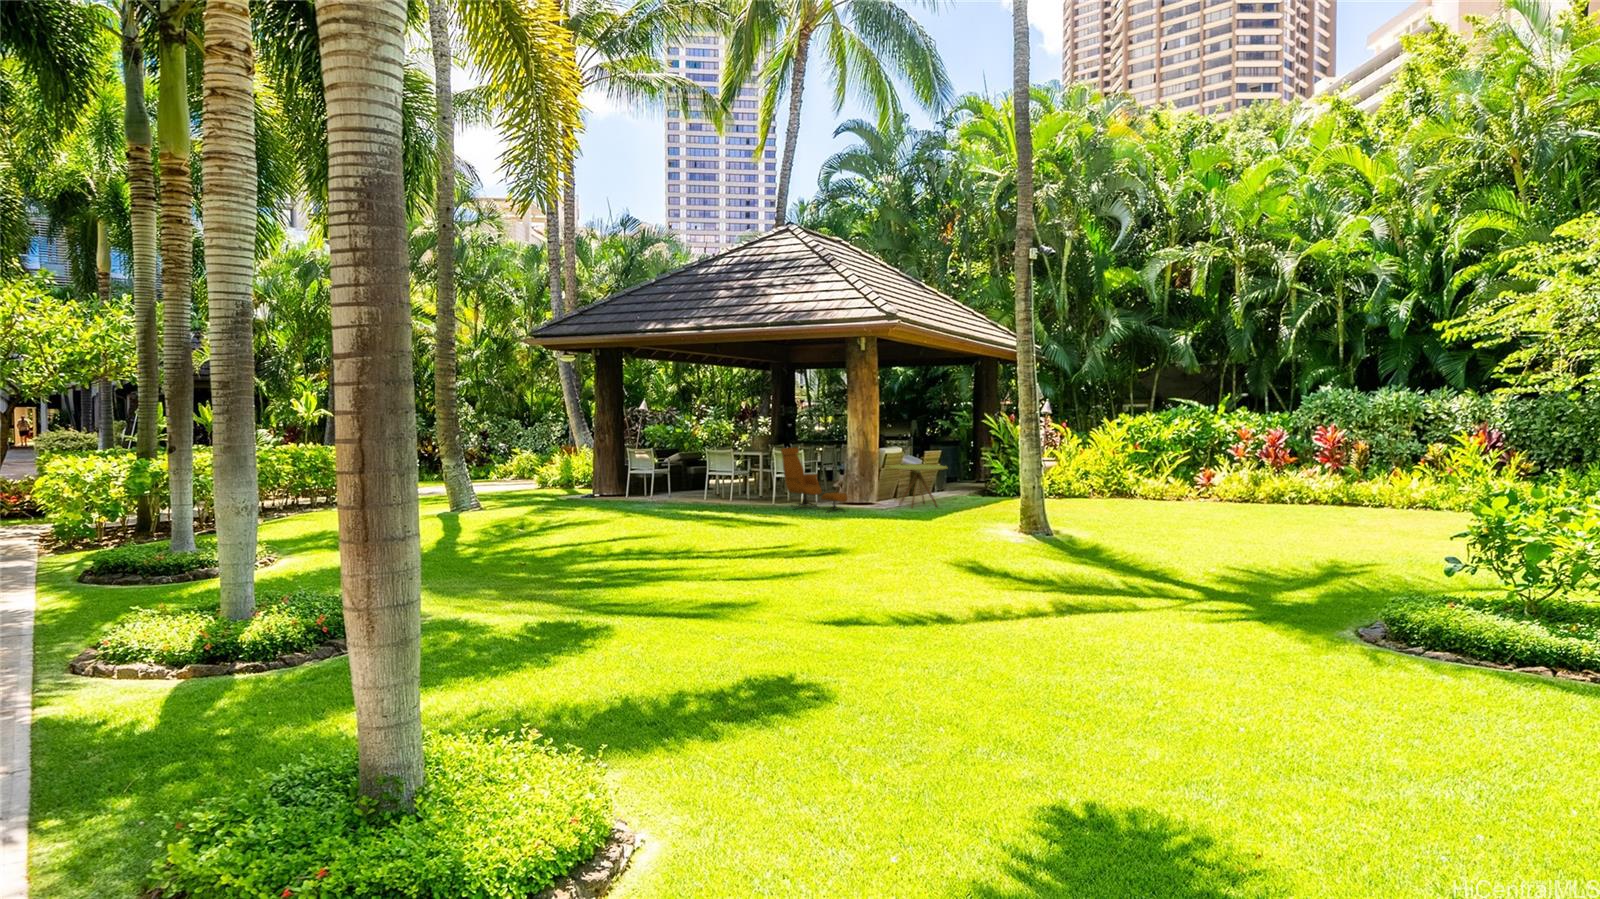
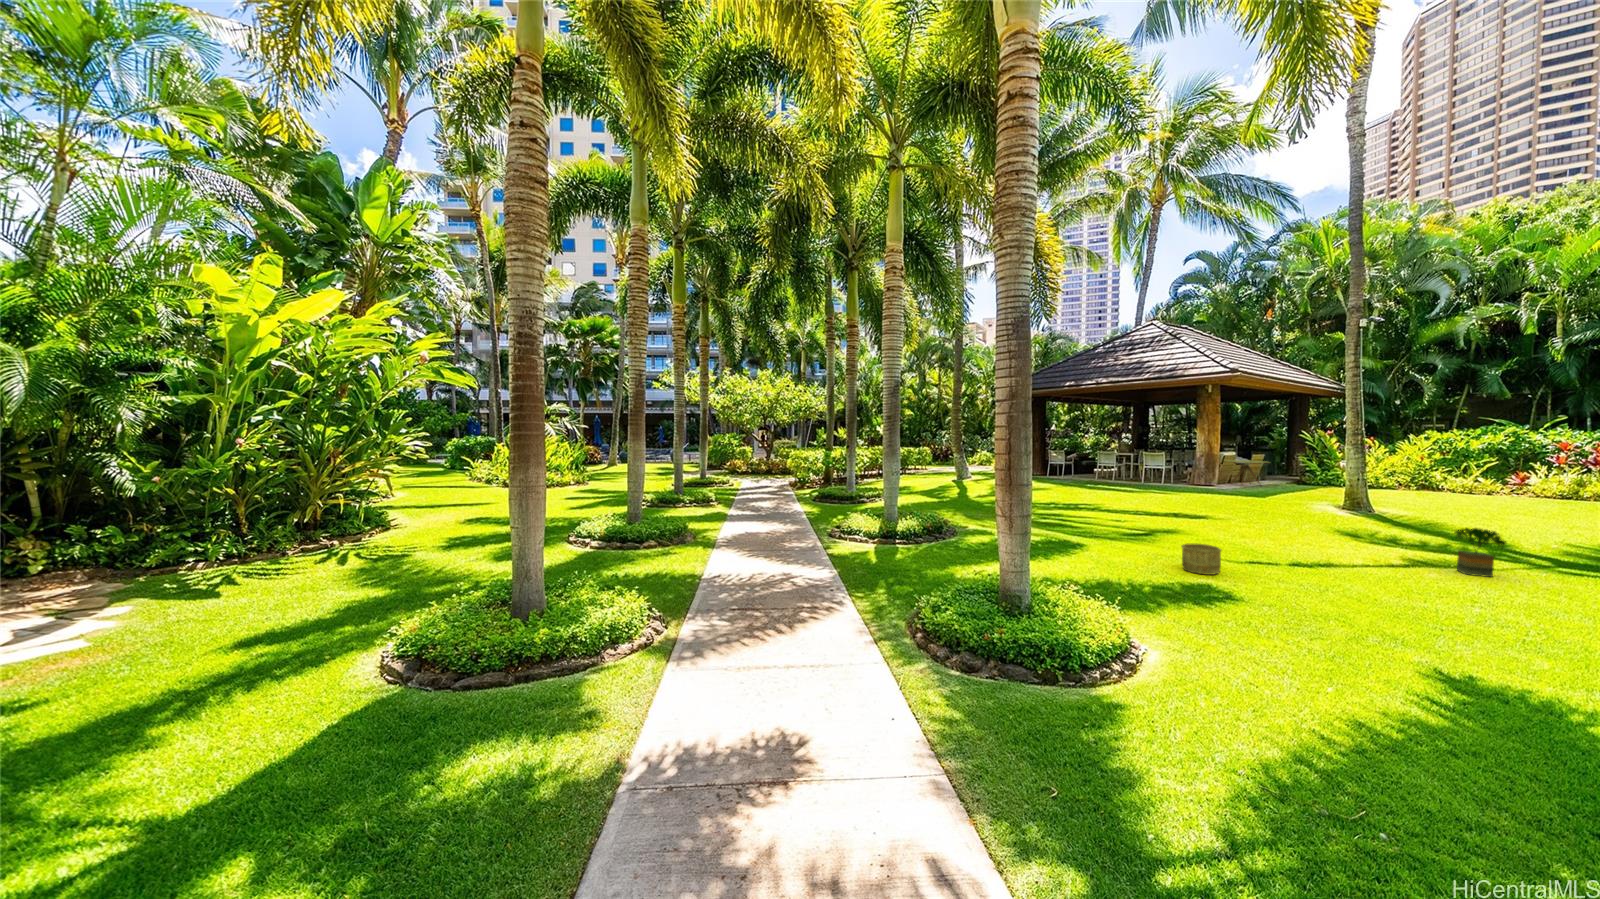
lounge chair: present [781,448,848,512] -> none [1148,448,1194,485]
potted tree: none [1195,626,1267,719] -> present [1455,528,1506,577]
wooden bucket: none [752,760,837,856] -> present [1181,543,1221,575]

